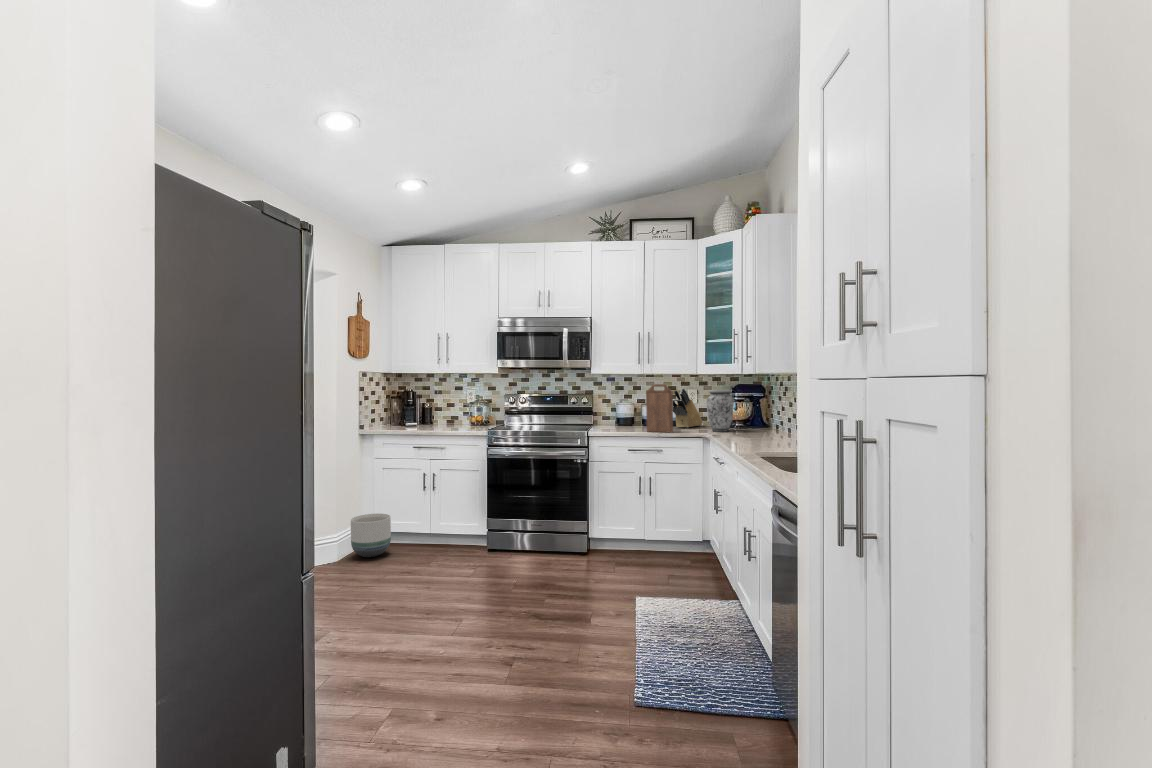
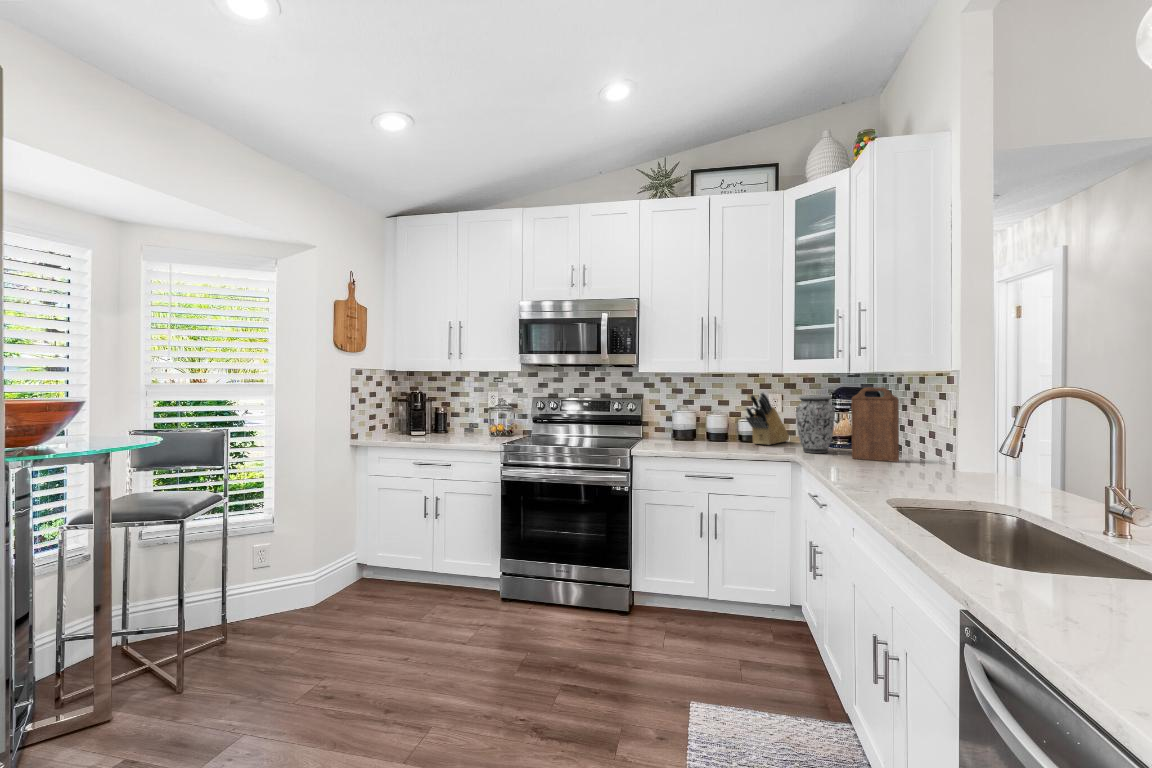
cutting board: present [646,384,673,432] -> present [851,388,899,462]
planter: present [351,513,391,557] -> none [333,545,383,602]

